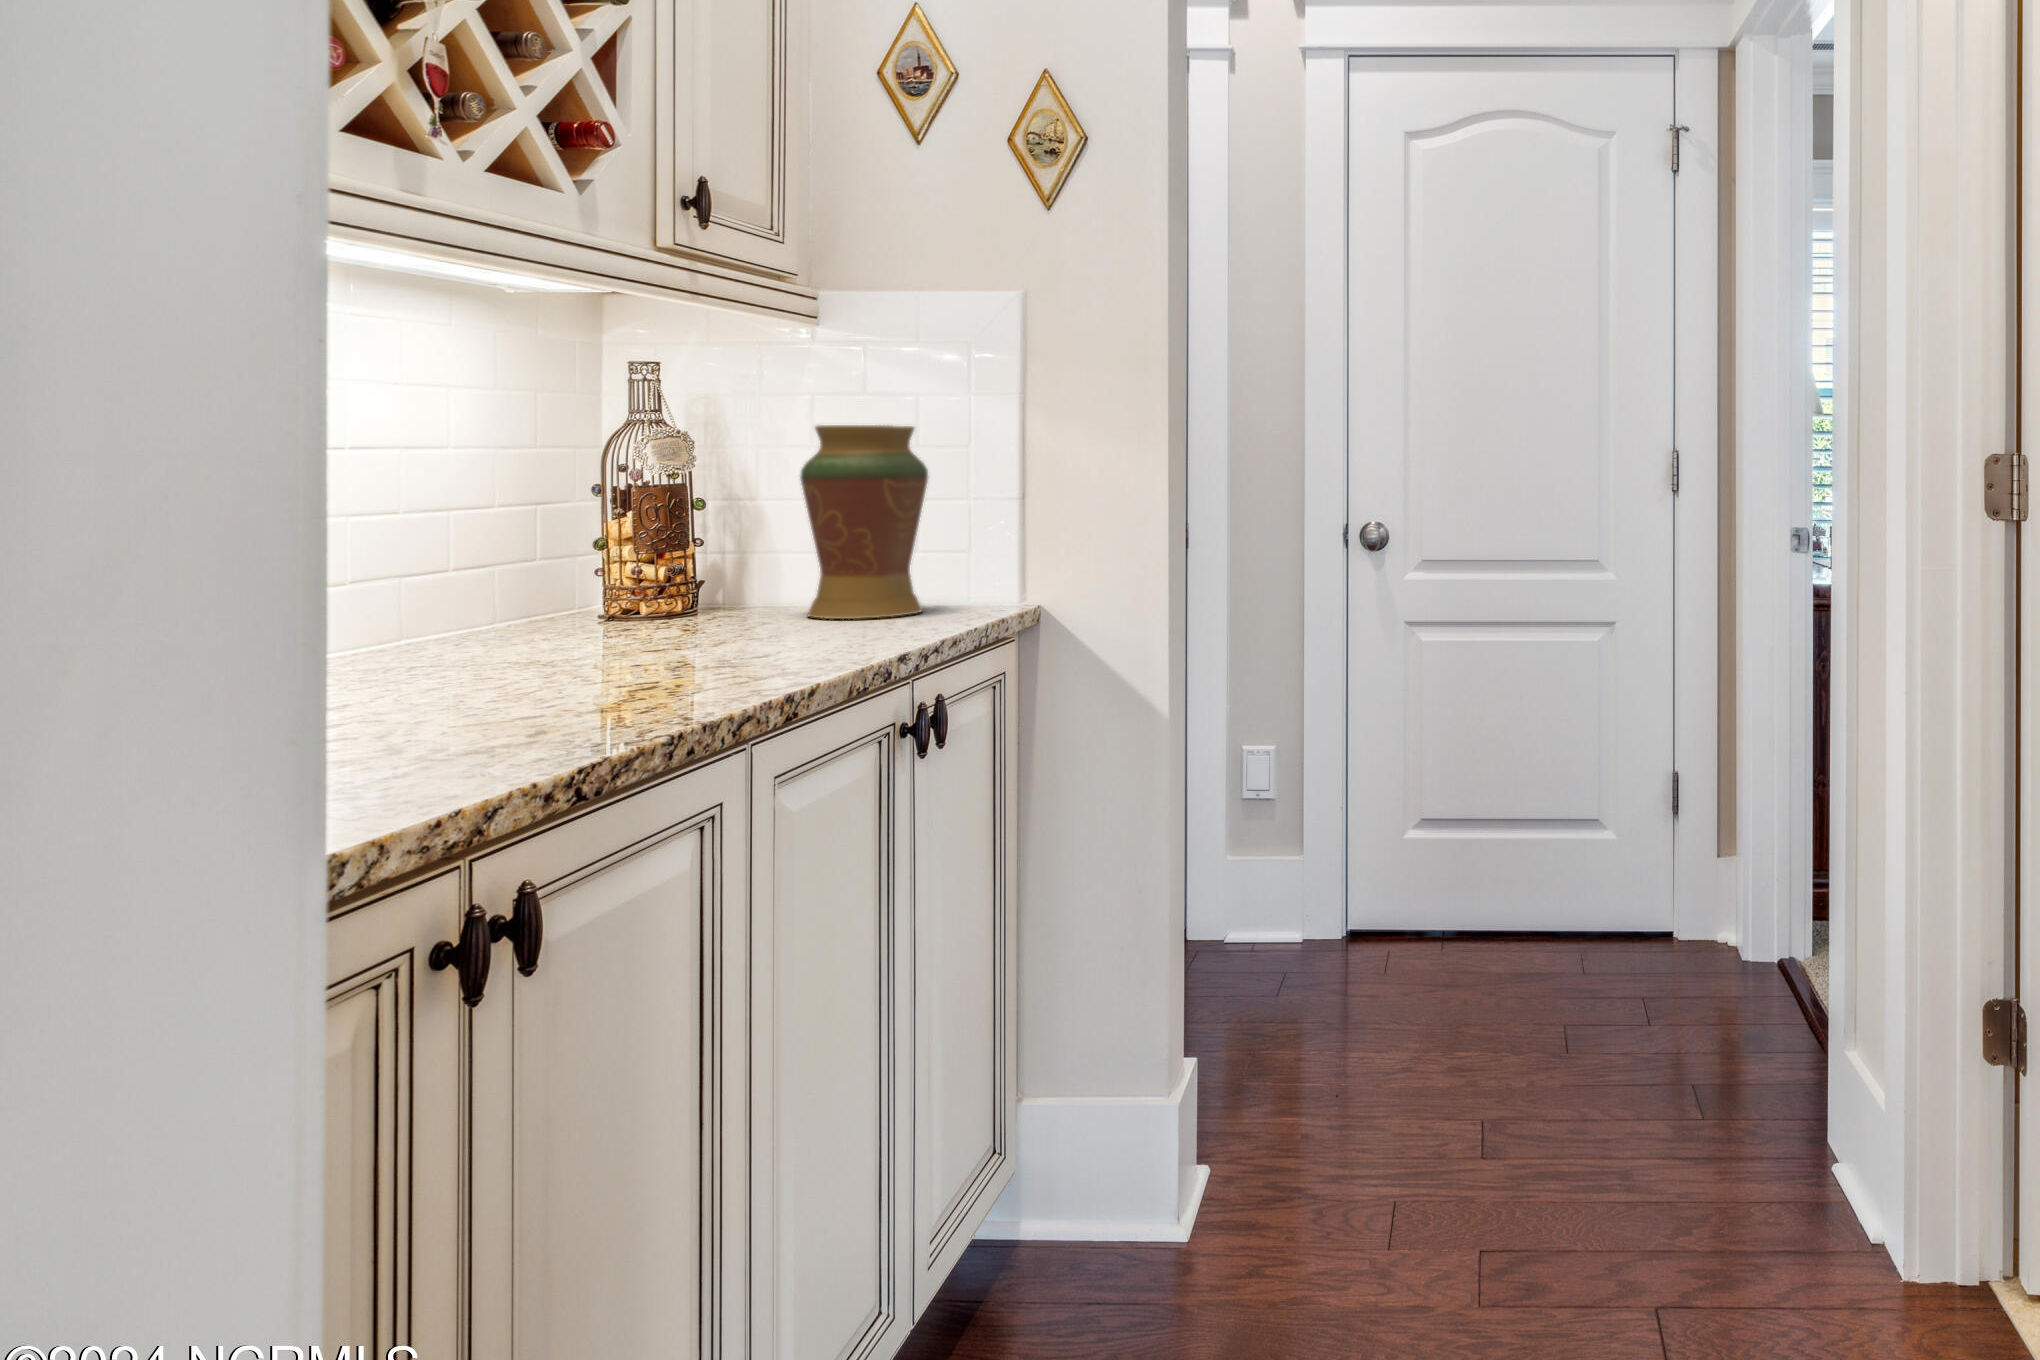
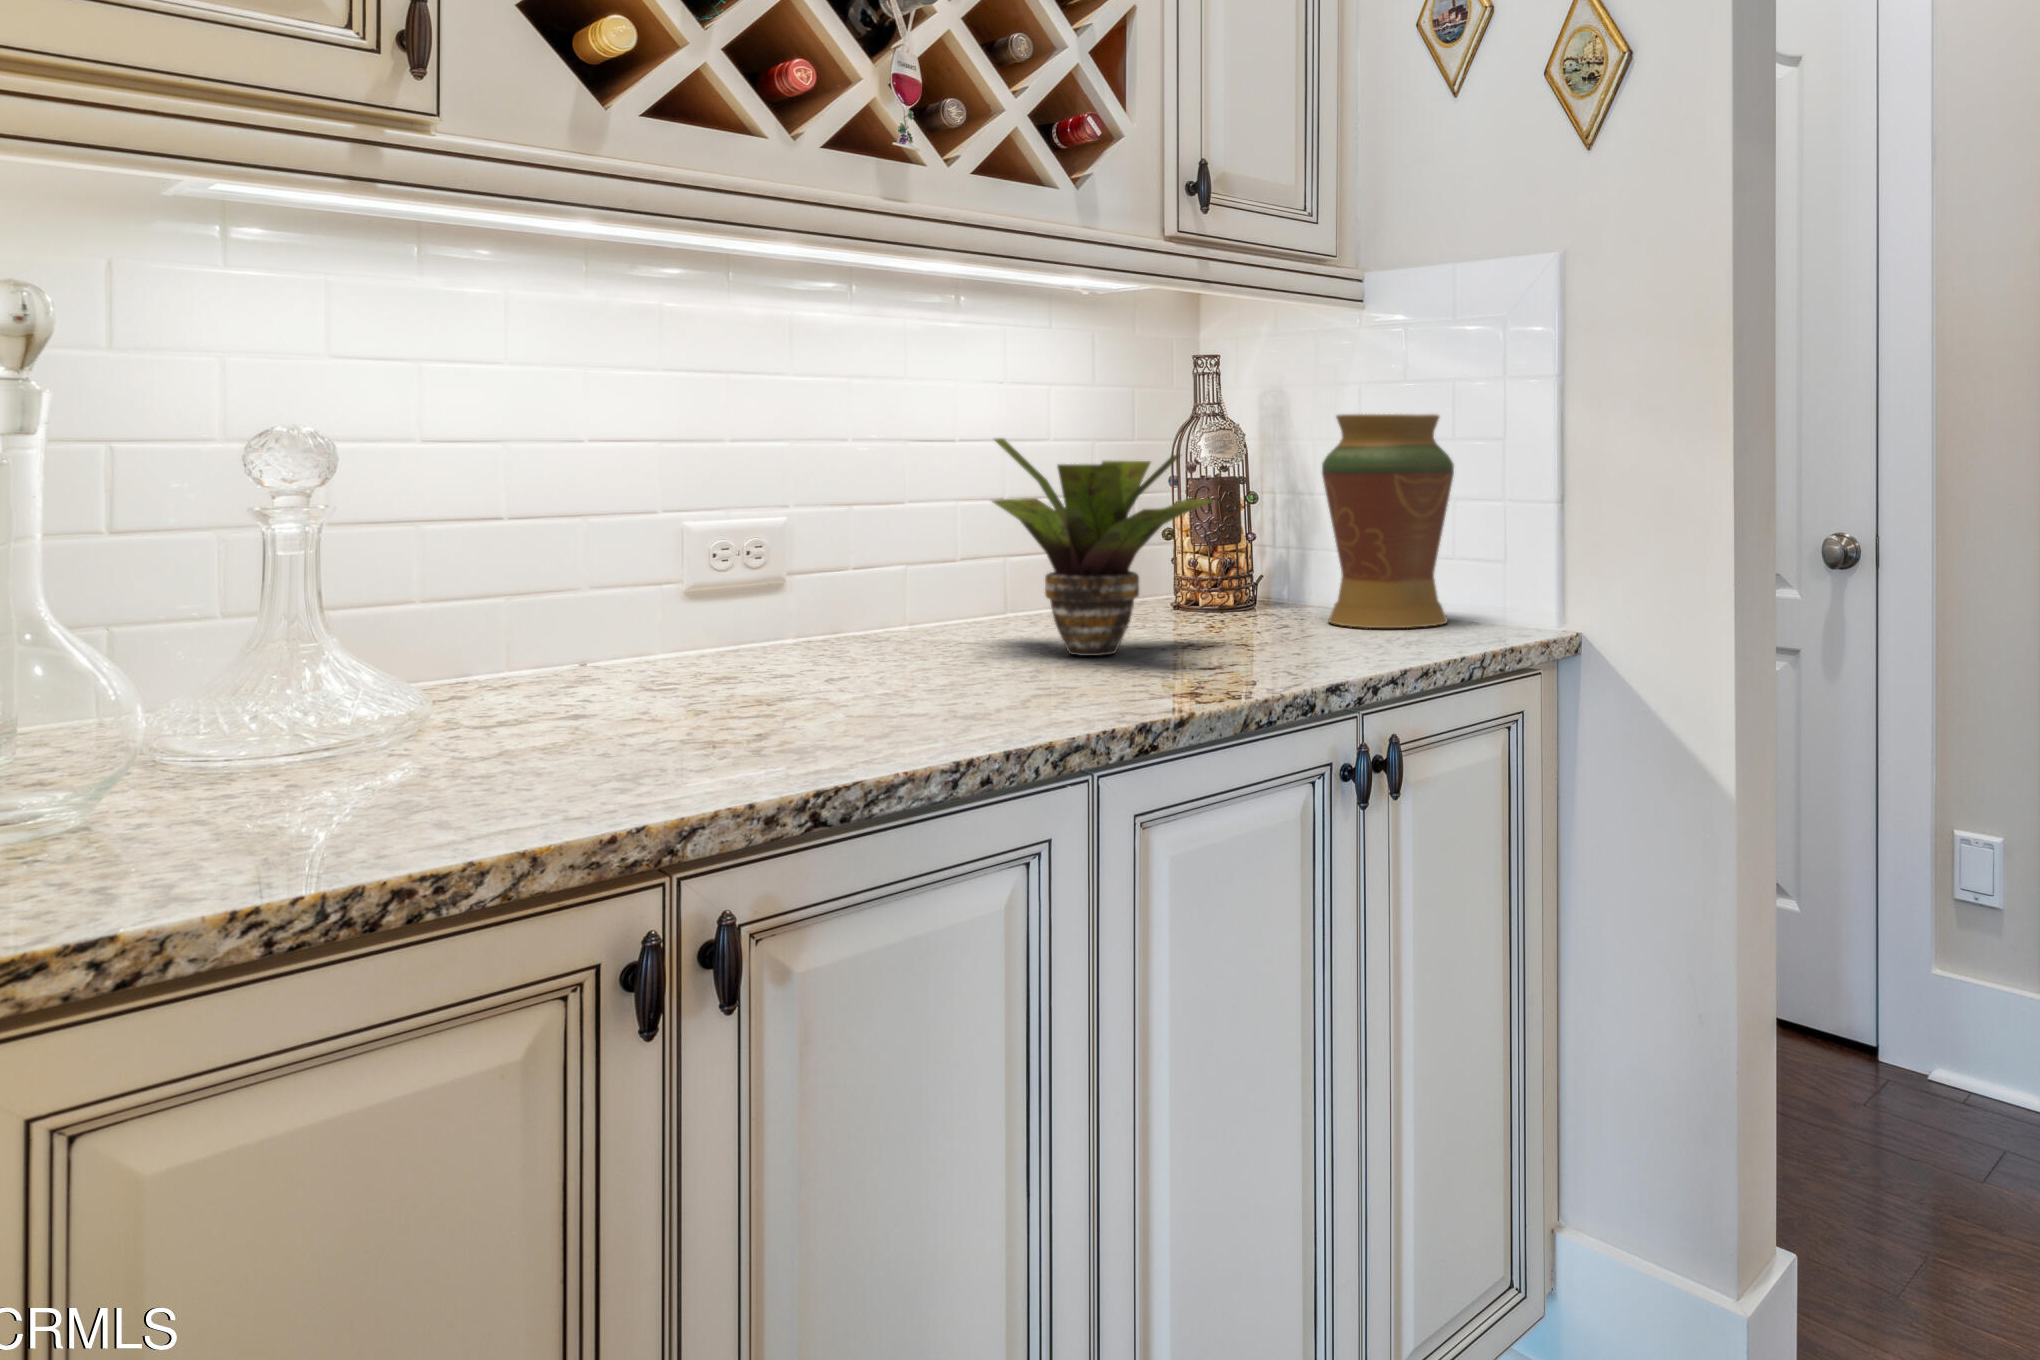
potted plant: none [479,443,756,656] -> present [992,438,1213,656]

